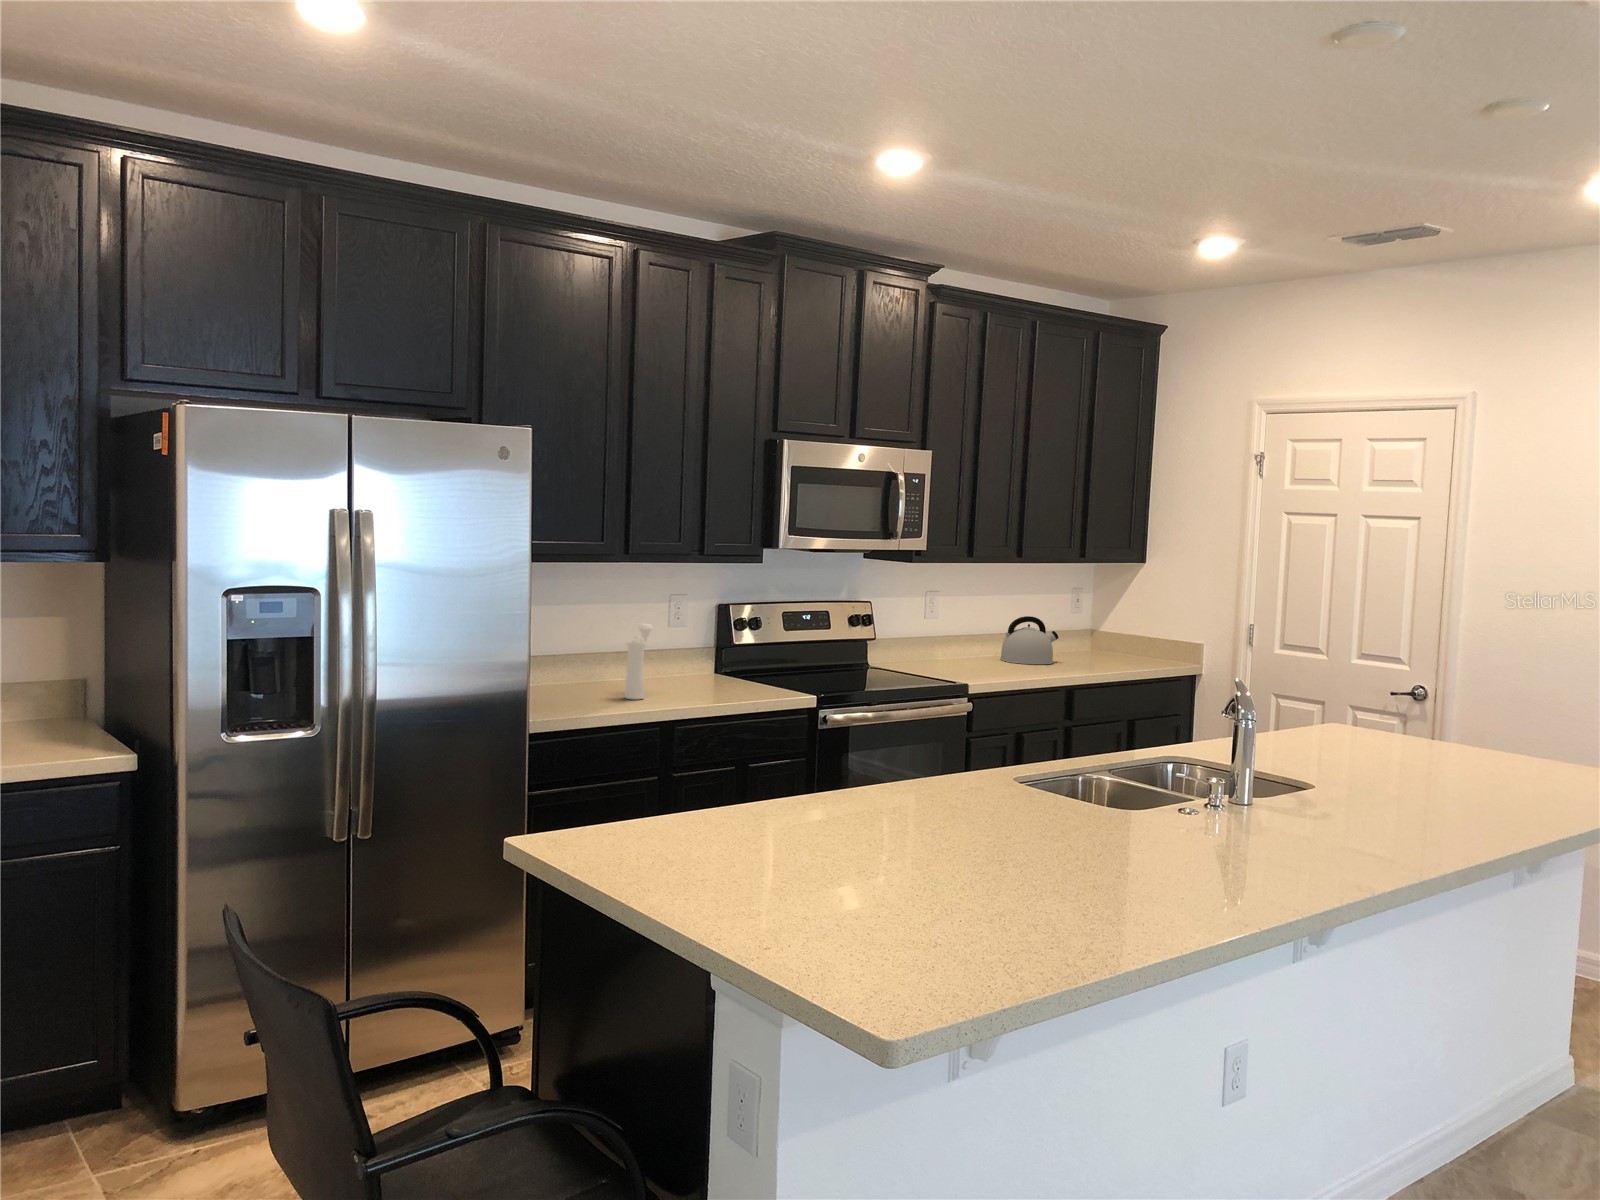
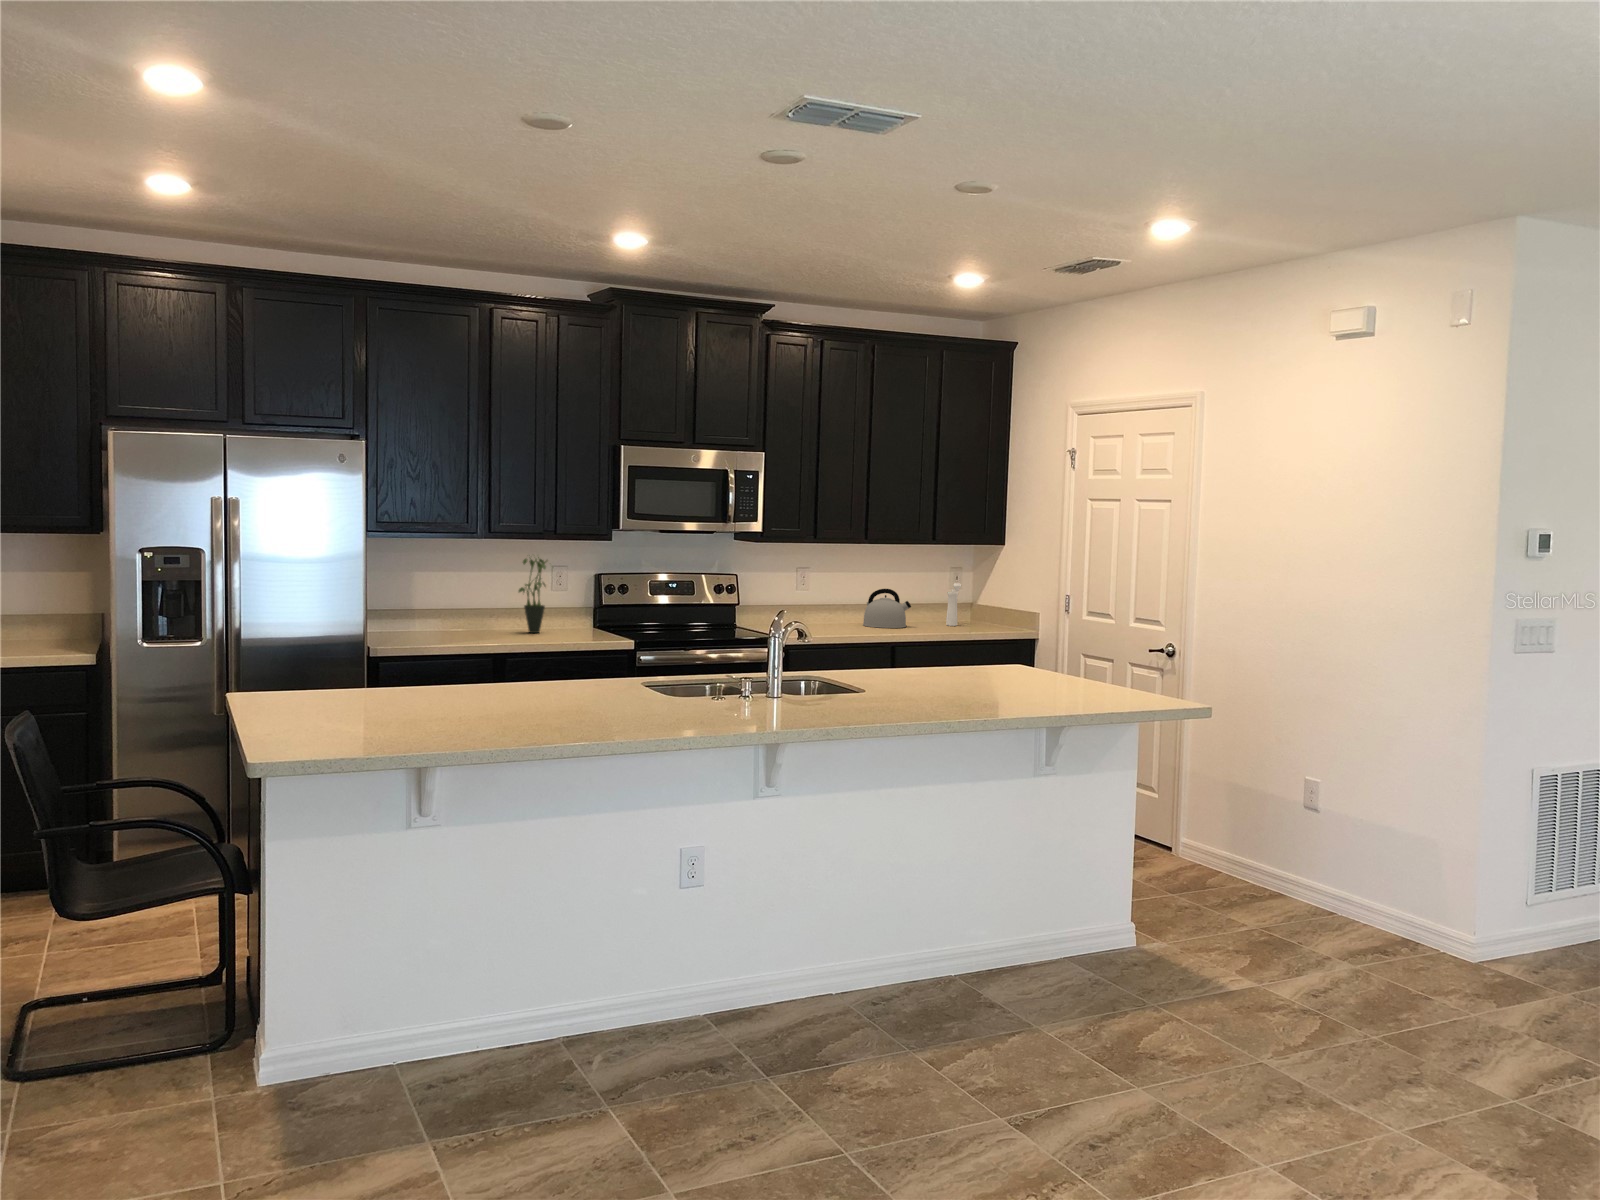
potted plant: none [659,582,701,687] -> present [519,557,547,633]
pepper mill: present [625,624,652,700] -> present [946,583,962,626]

